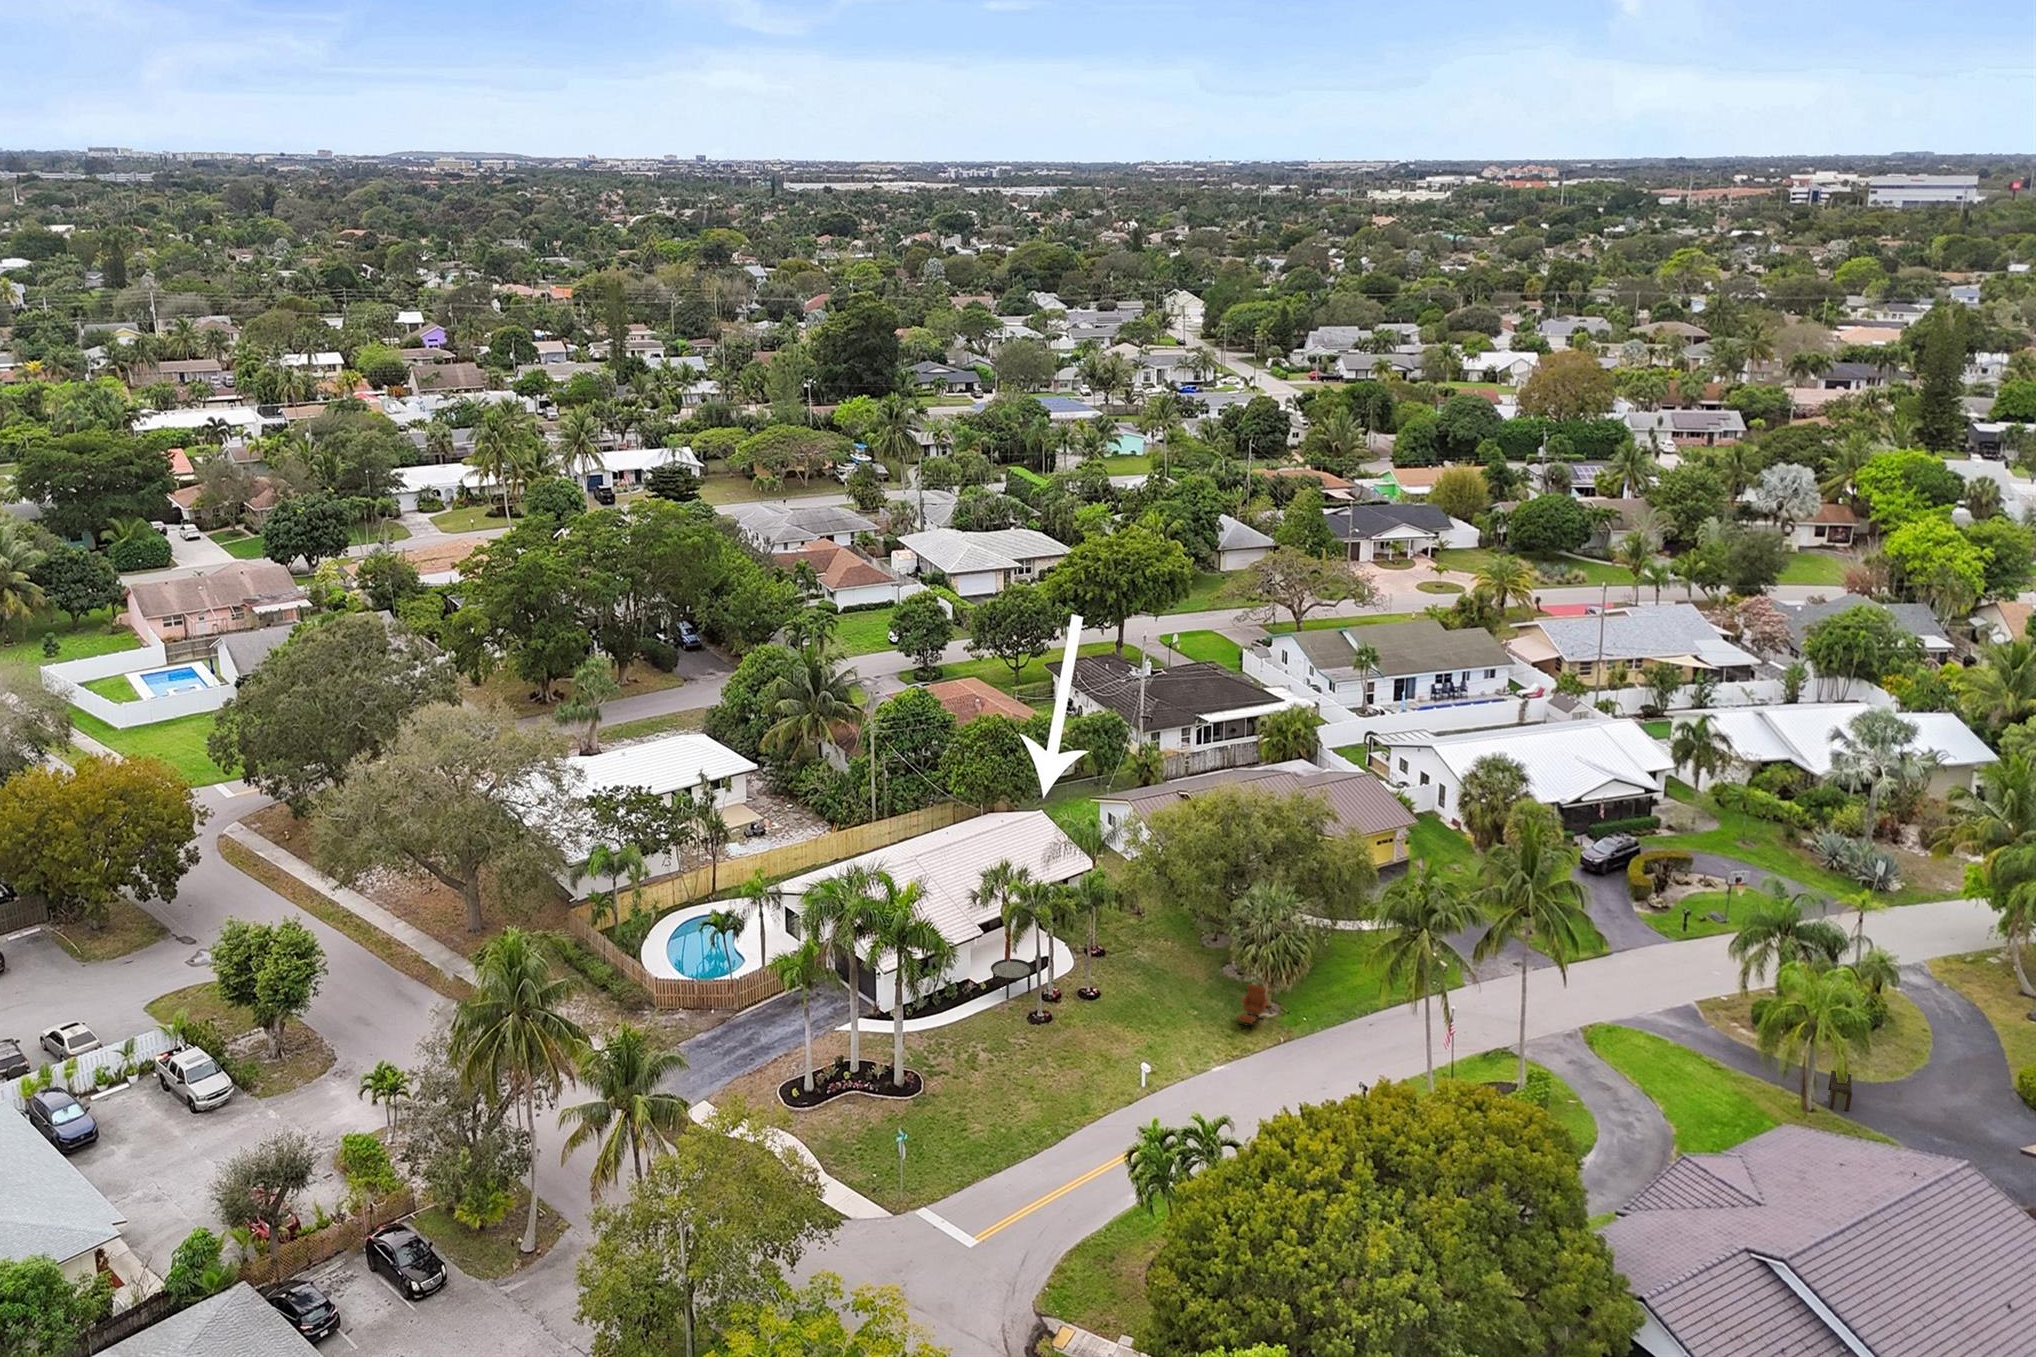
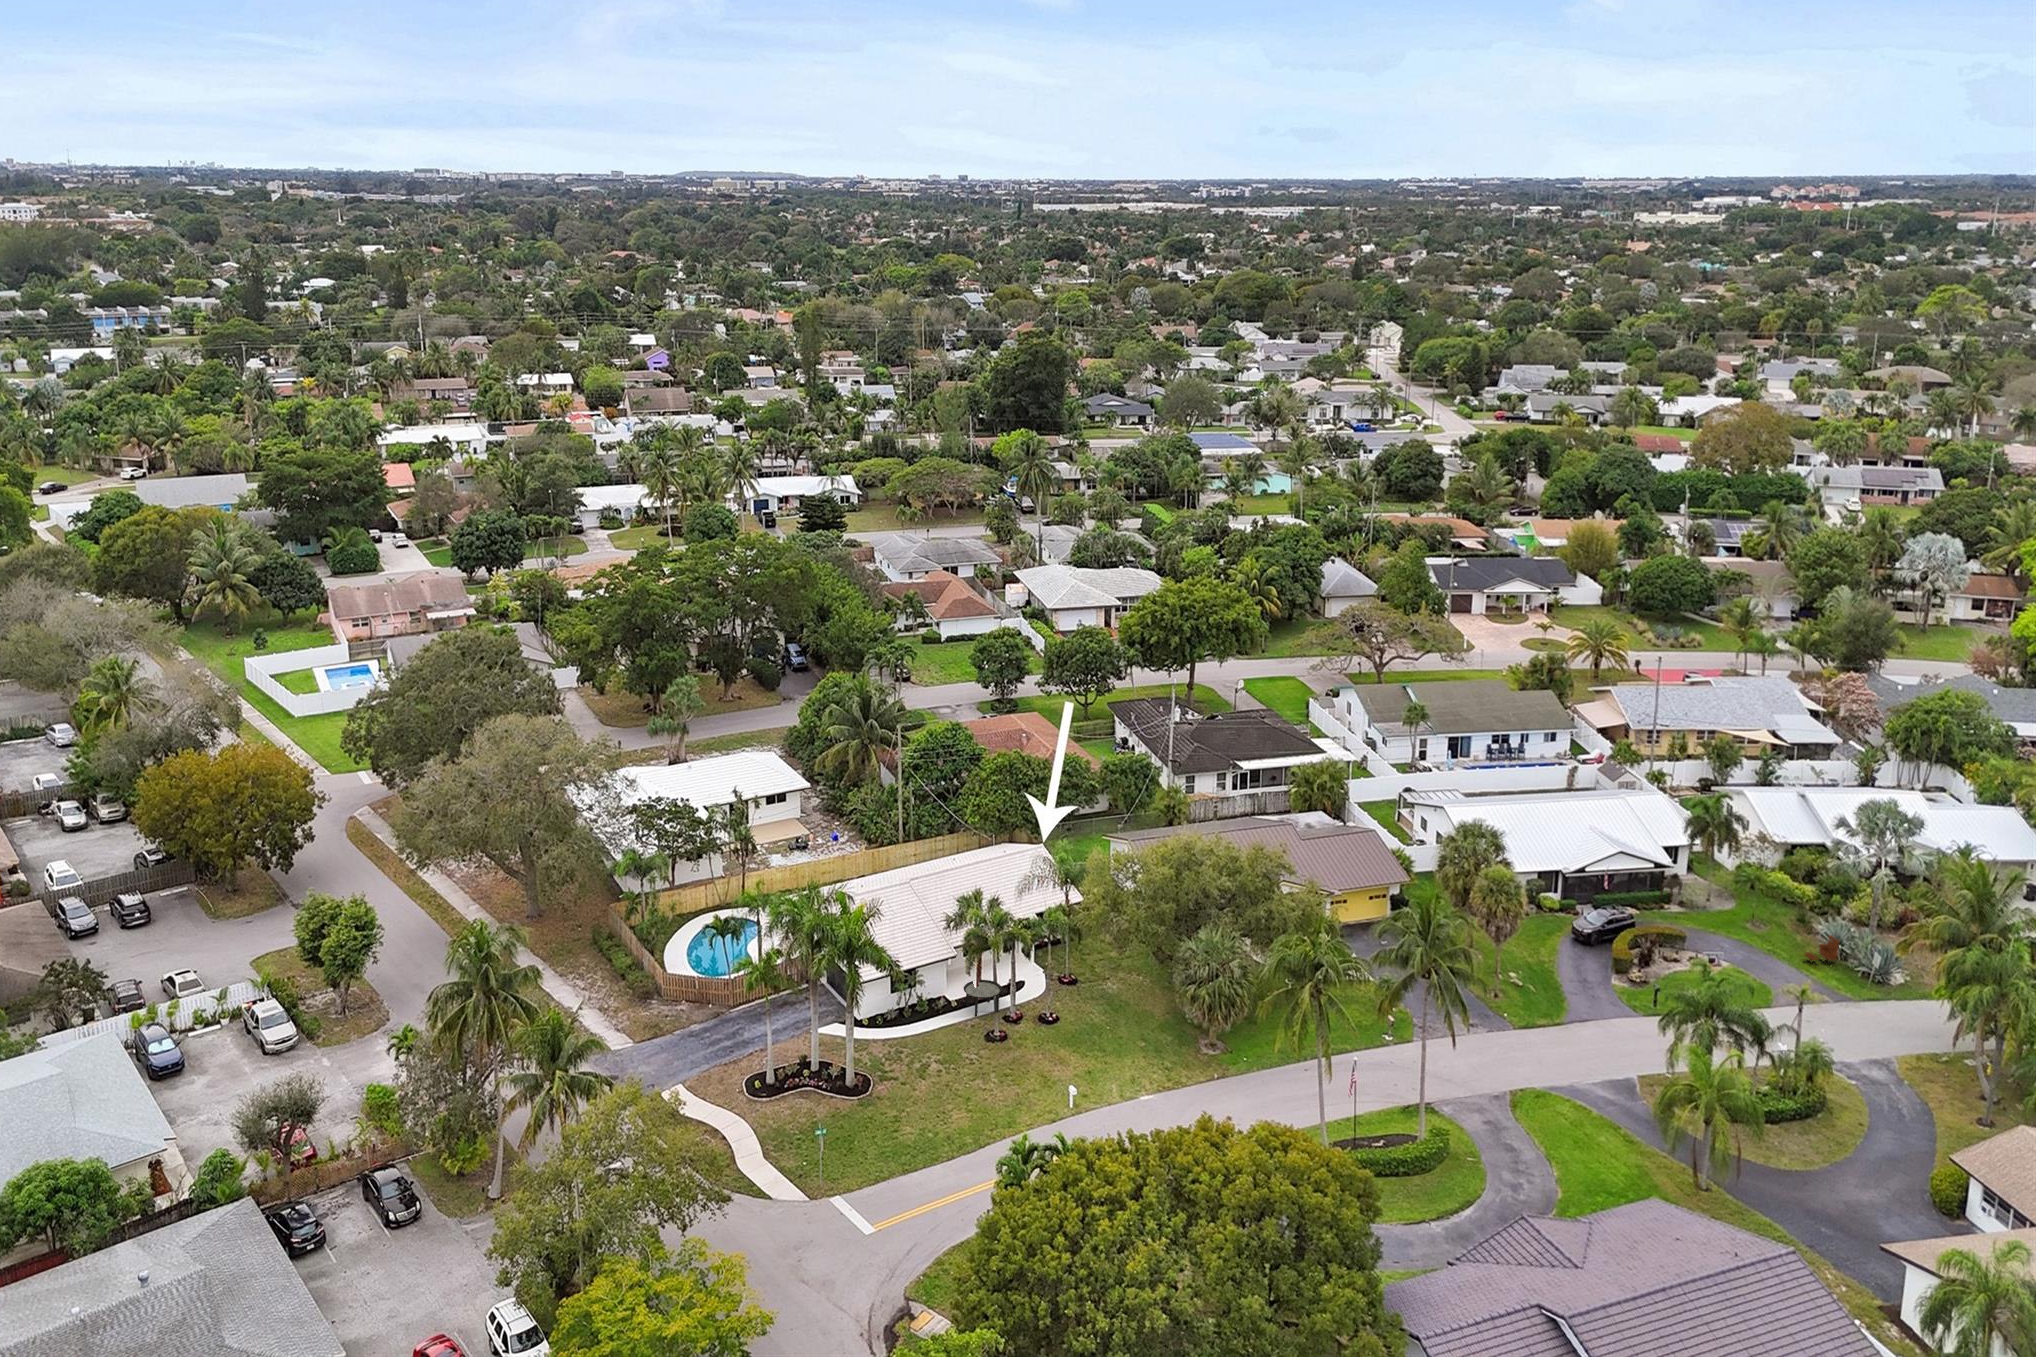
lounge chair: present [1239,984,1269,1027] -> present [1805,935,1839,964]
bench: present [1828,1070,1852,1111] -> present [1660,878,1683,901]

